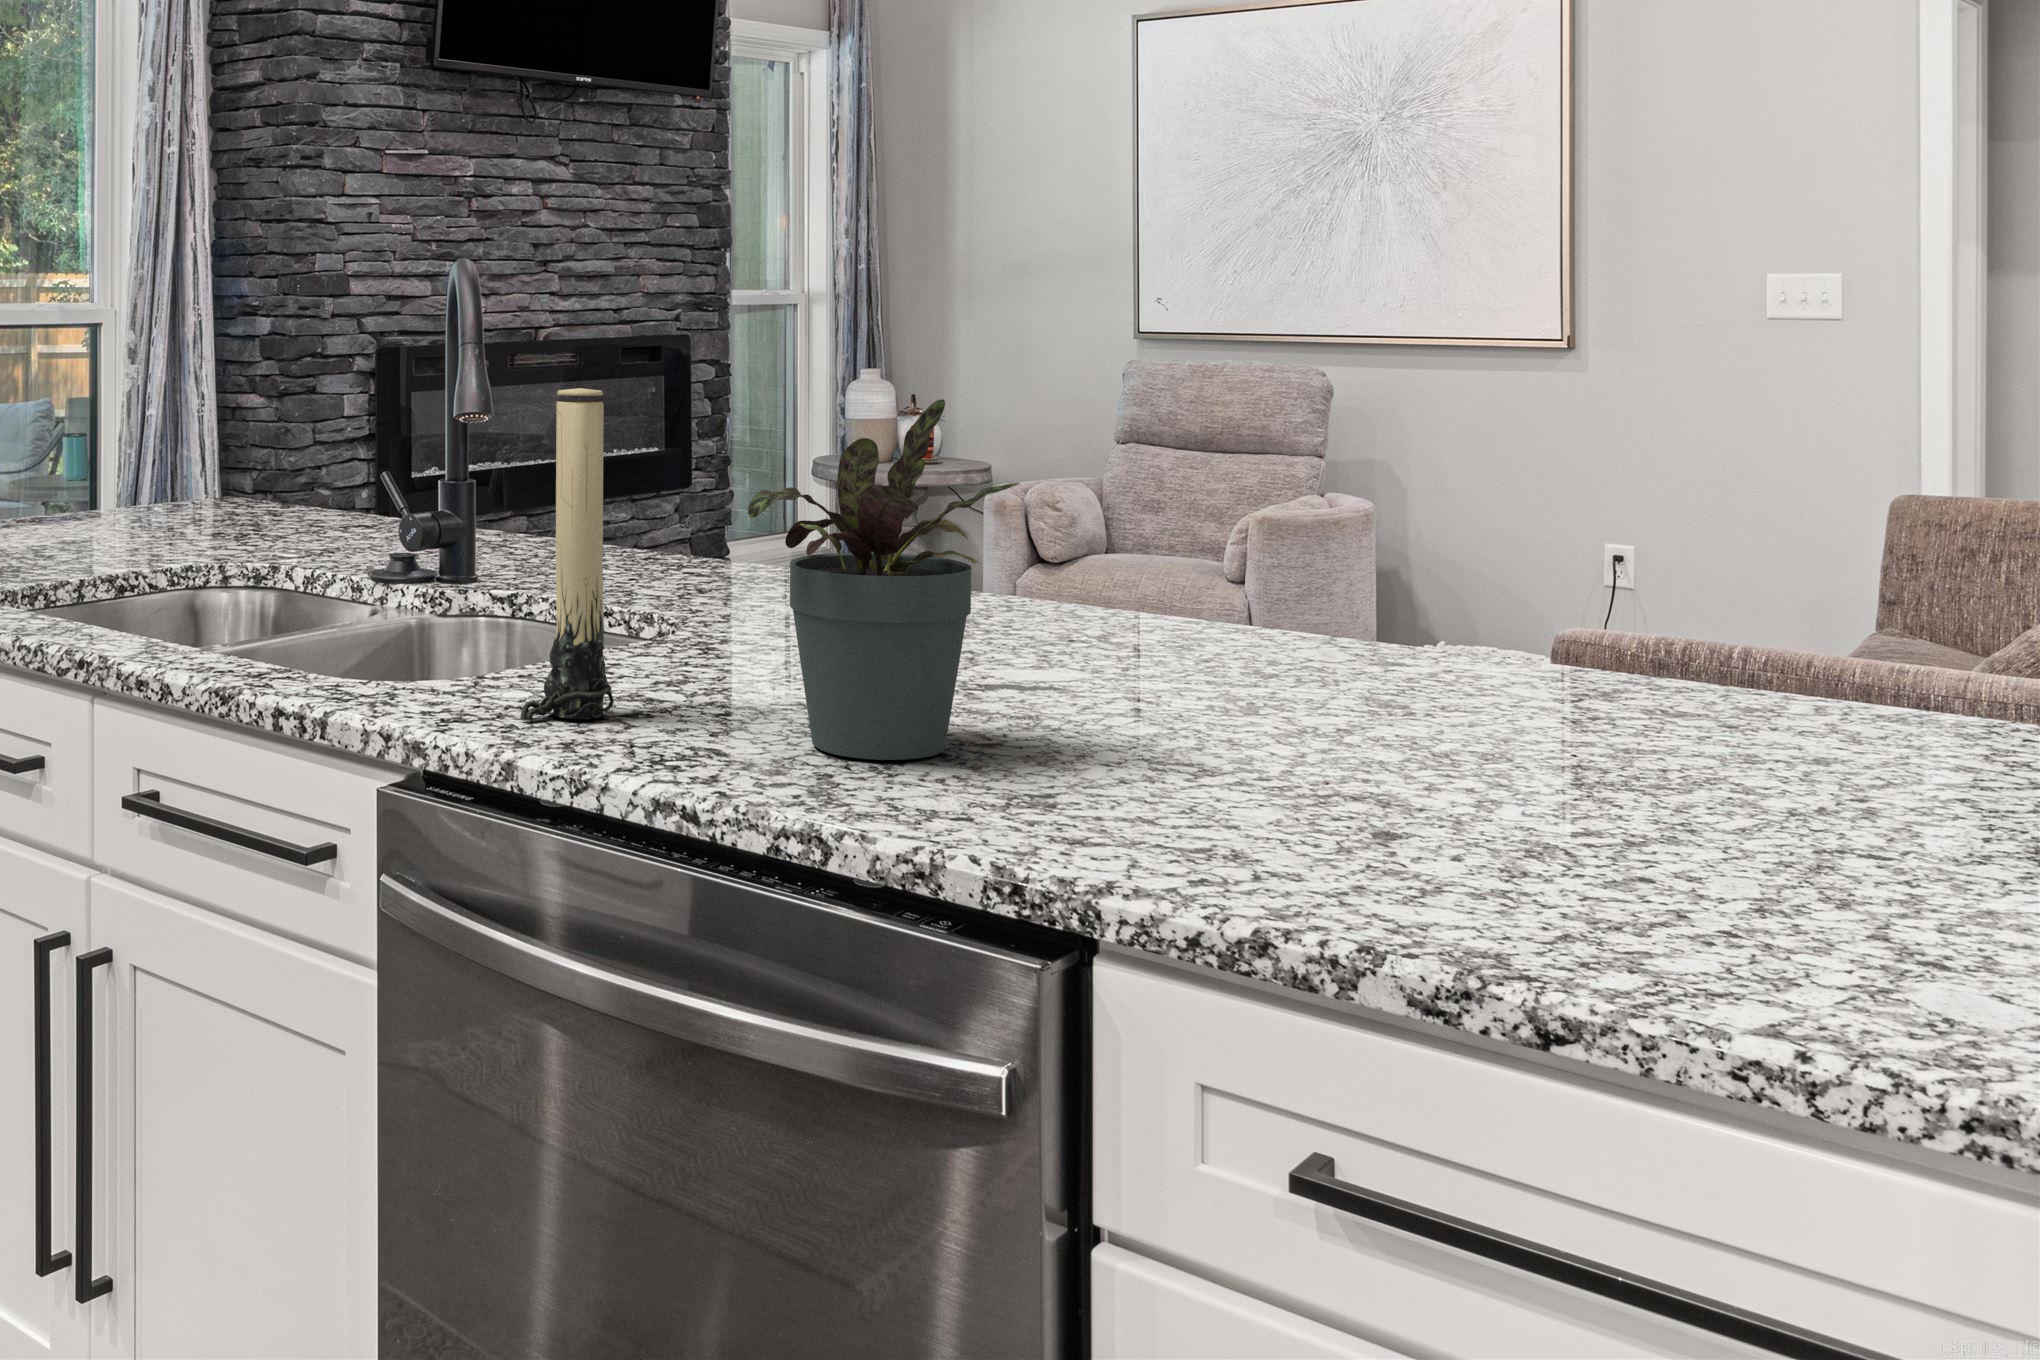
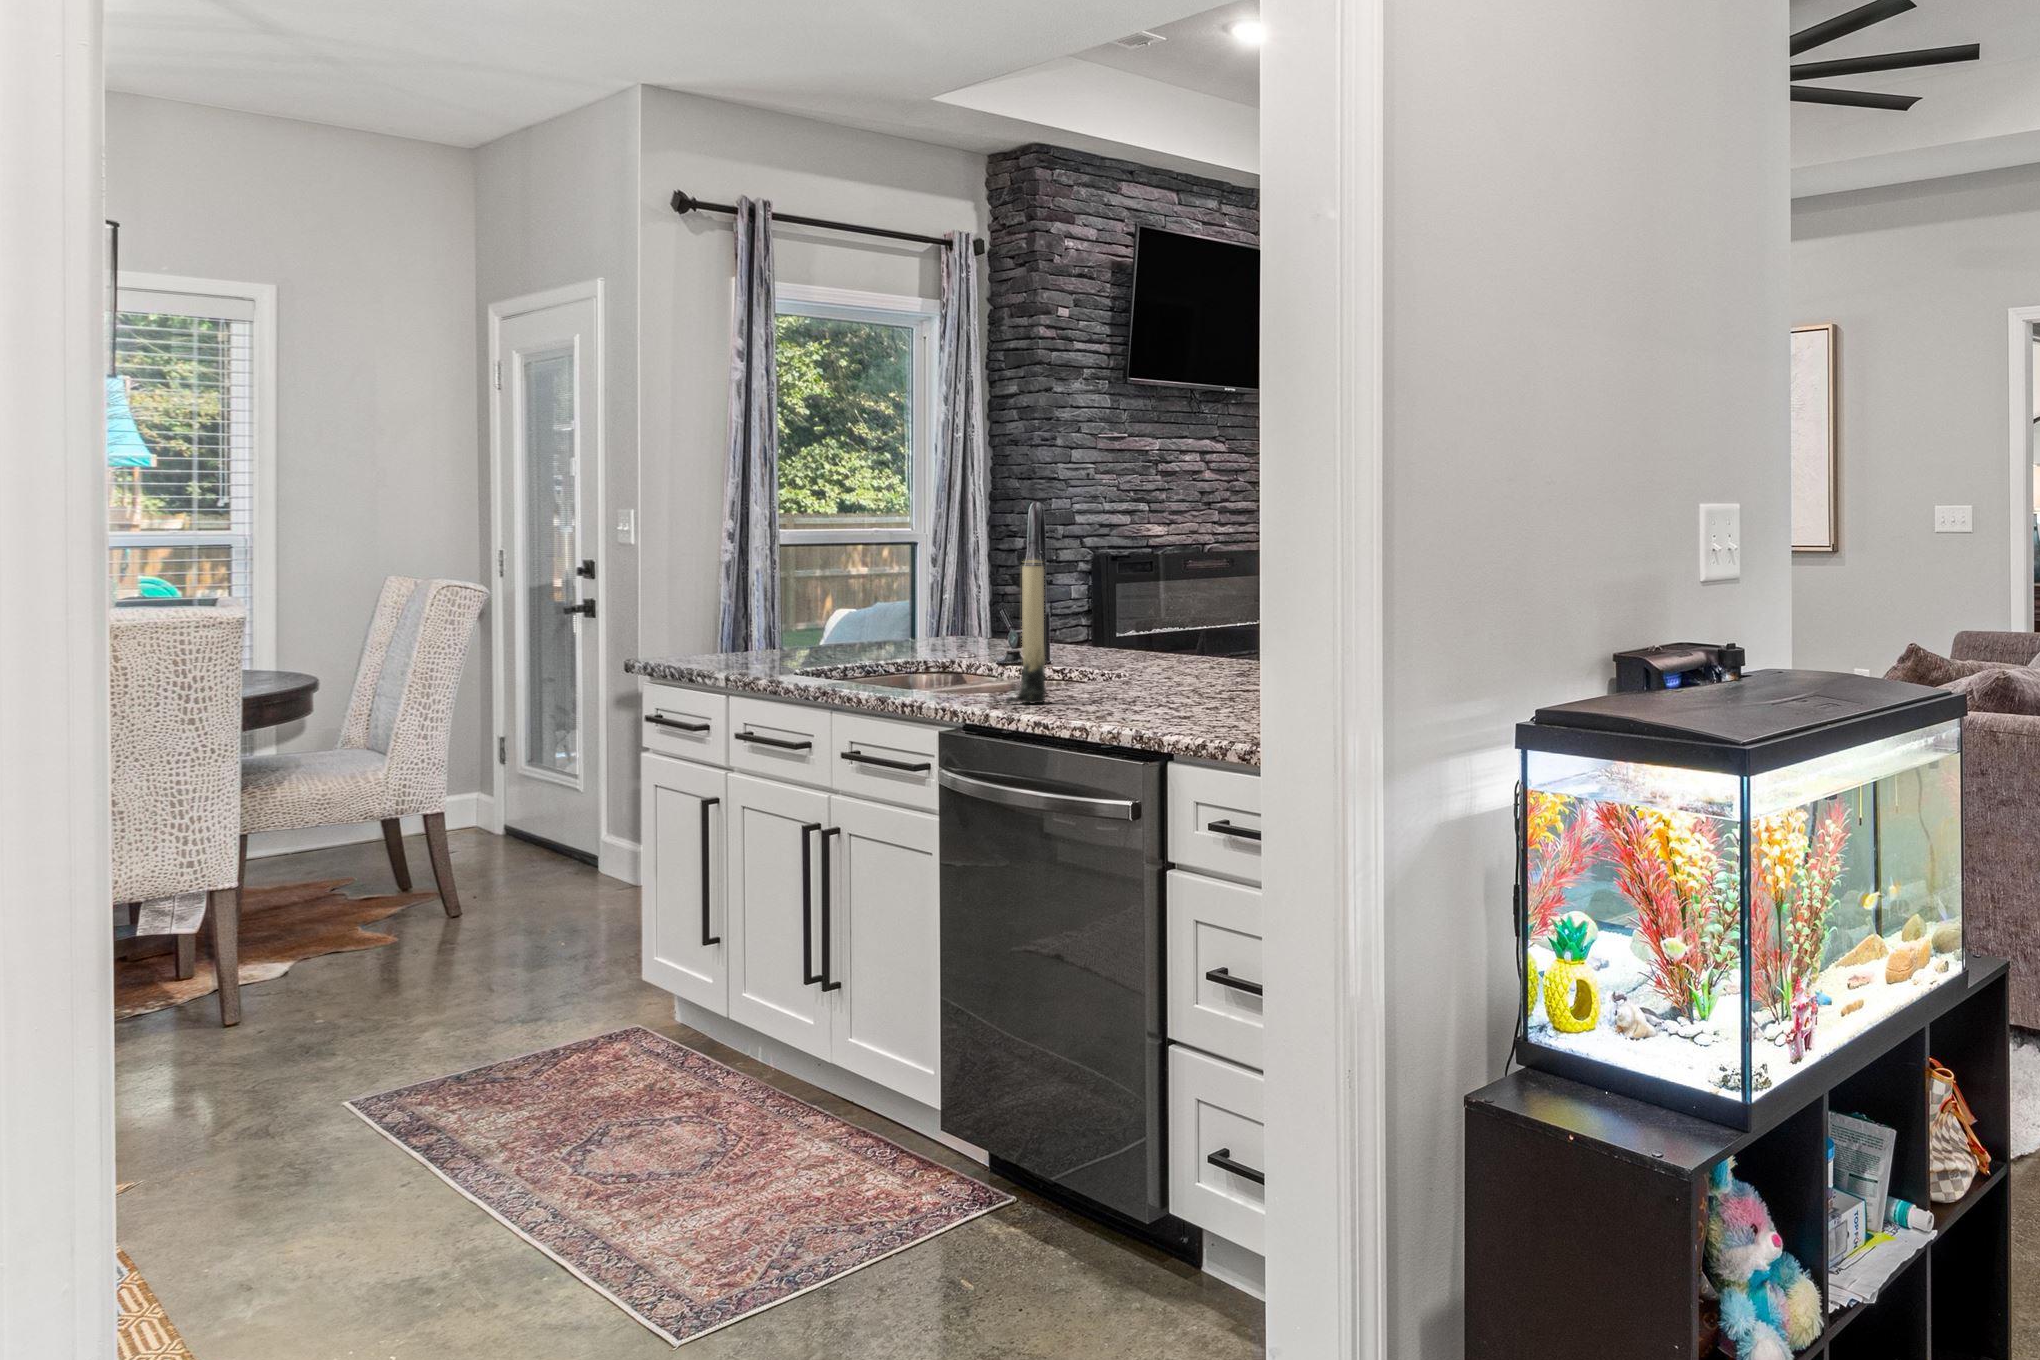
potted plant: present [748,399,1020,760] -> none [1089,562,1204,711]

